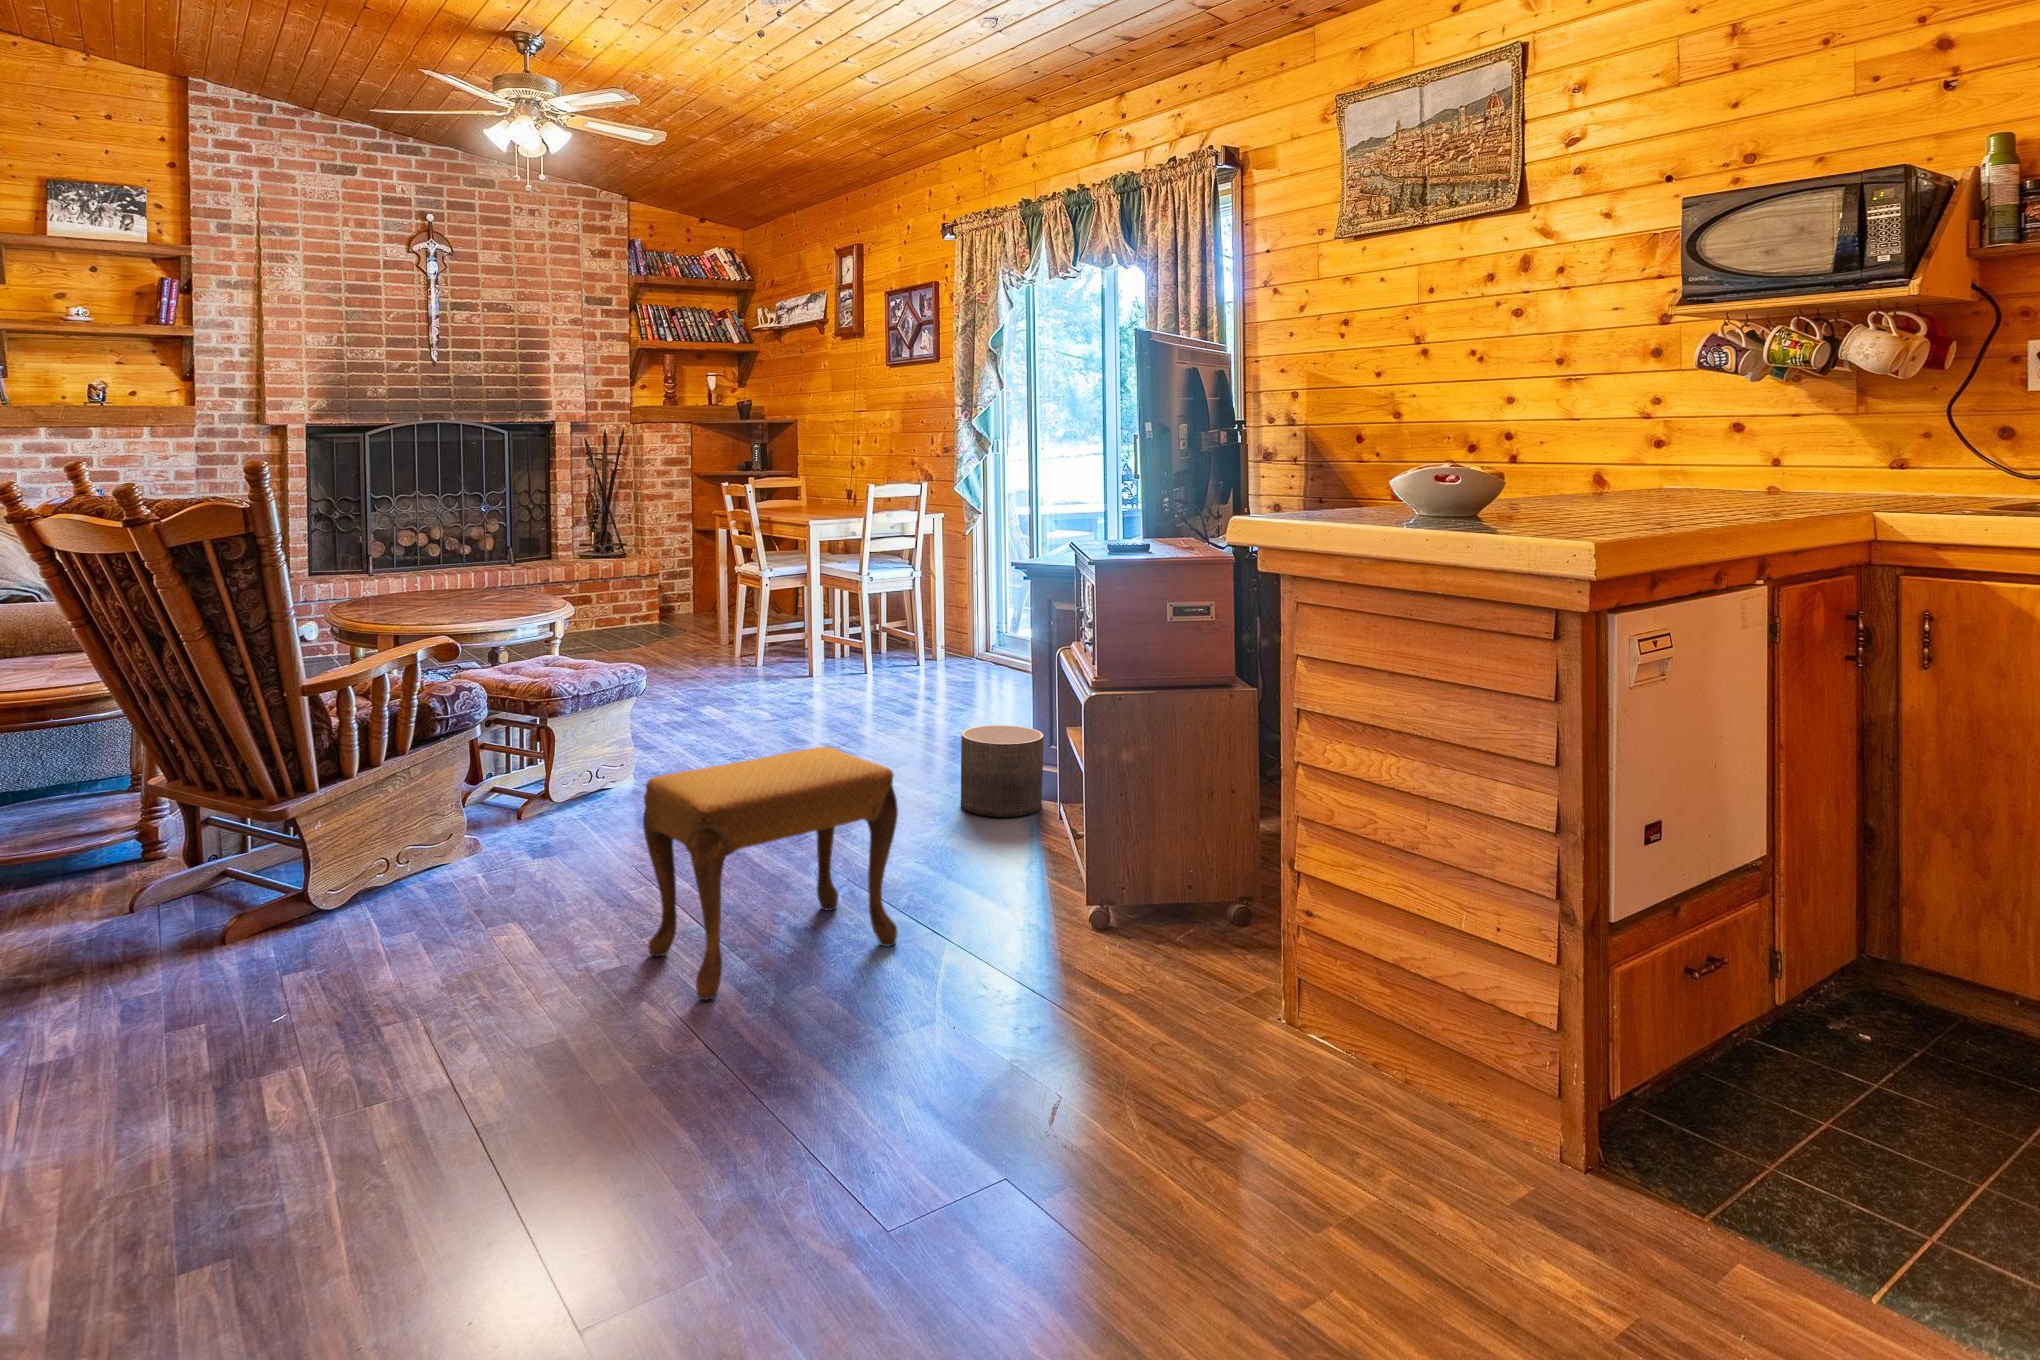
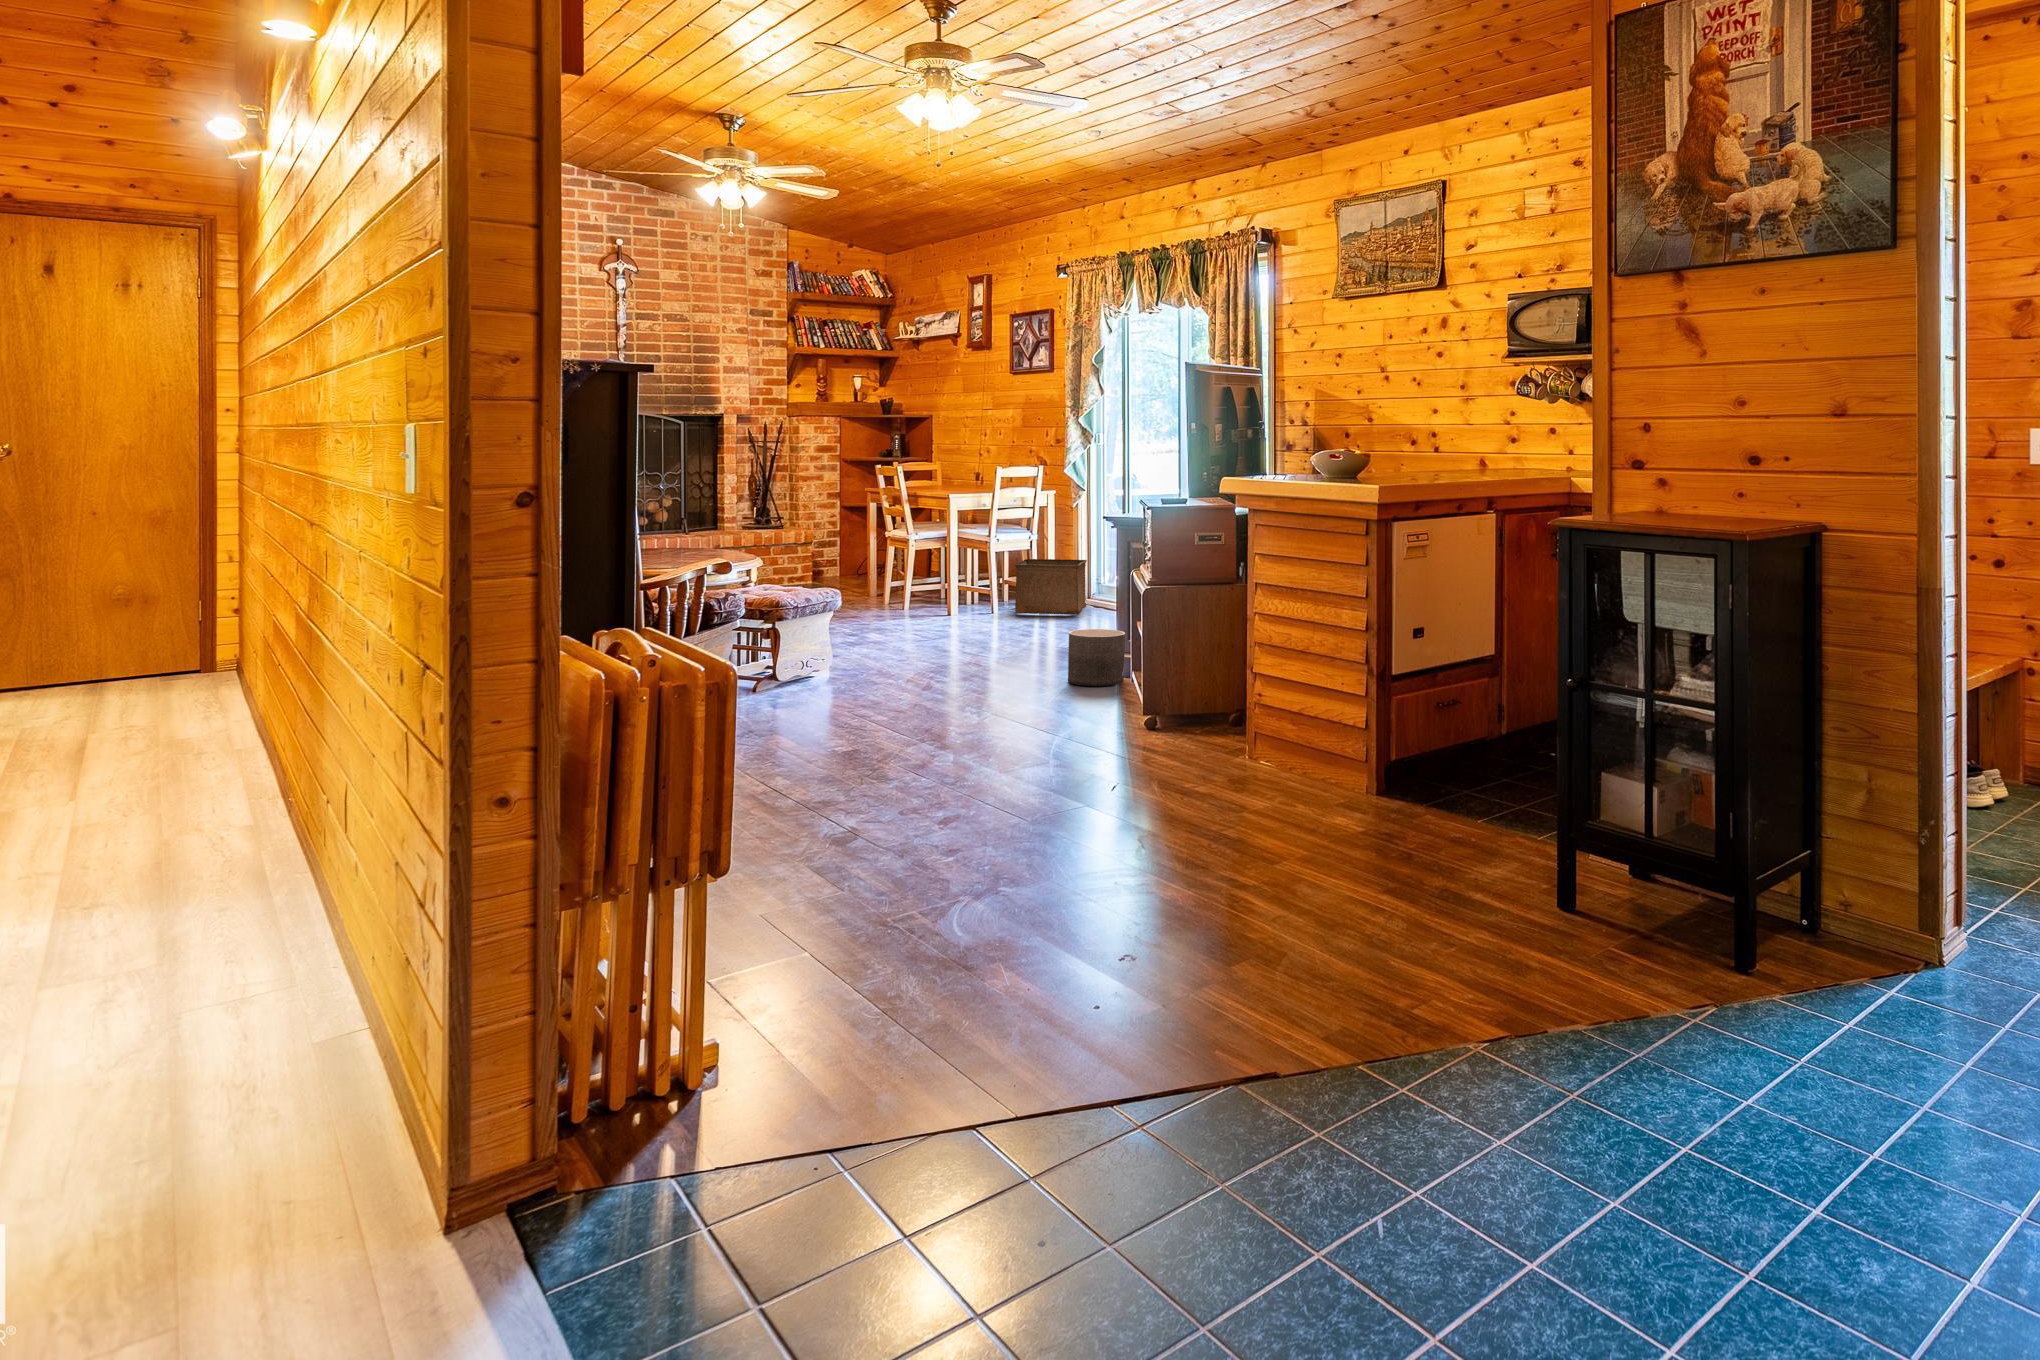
storage bin: none [892,598,982,673] -> present [1015,559,1087,615]
footstool: present [643,747,898,1000] -> none [872,623,1029,757]

